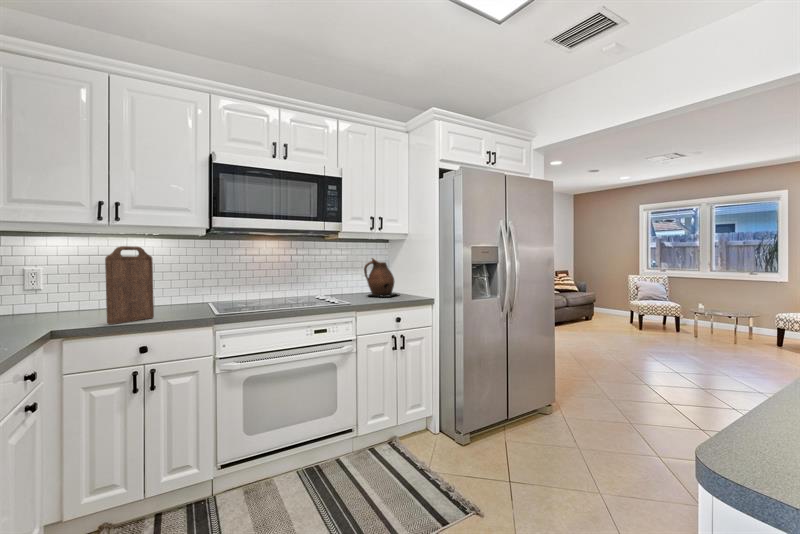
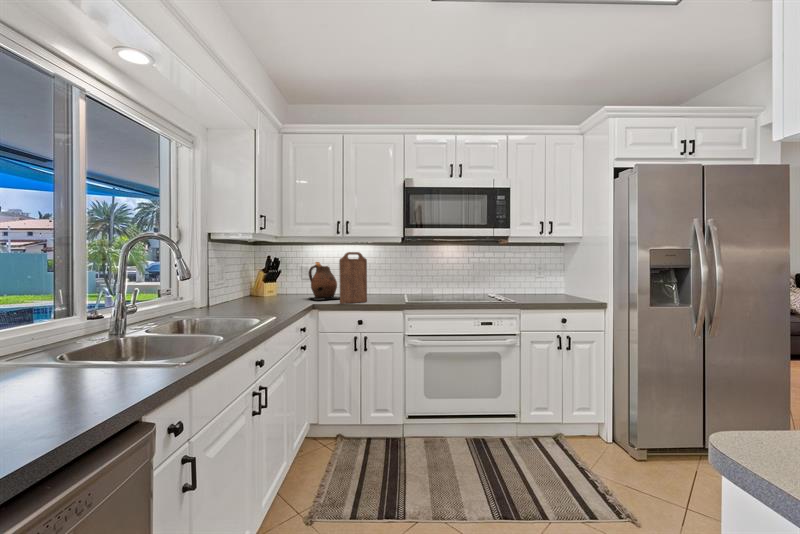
ceramic pitcher: present [364,258,397,297] -> present [309,262,340,300]

